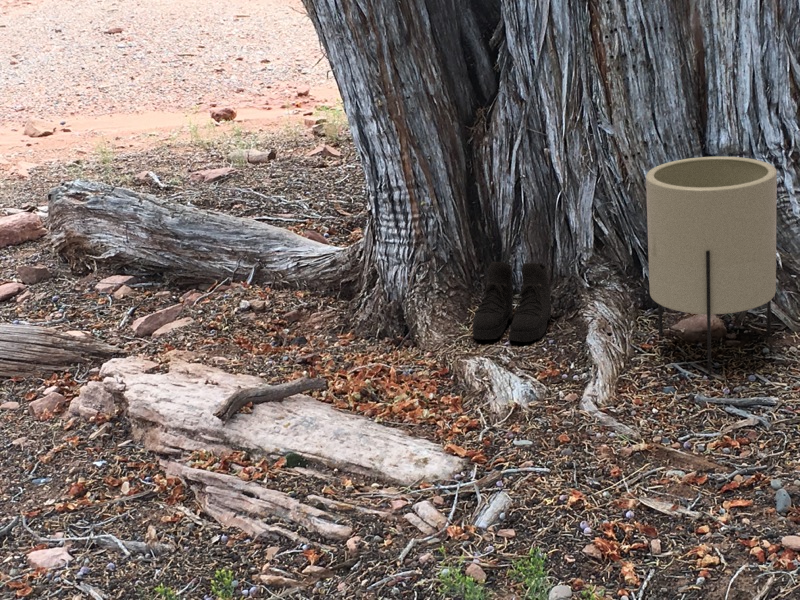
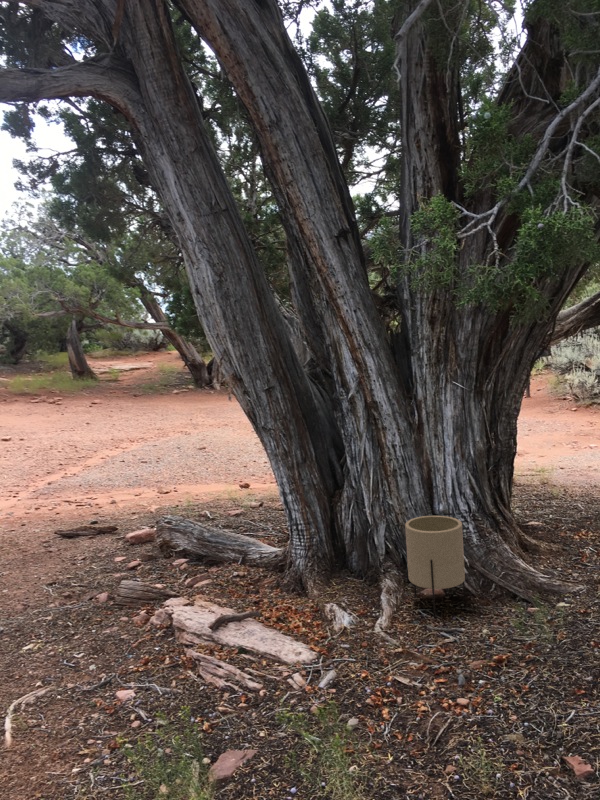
boots: present [472,262,551,342] -> none [330,559,367,598]

